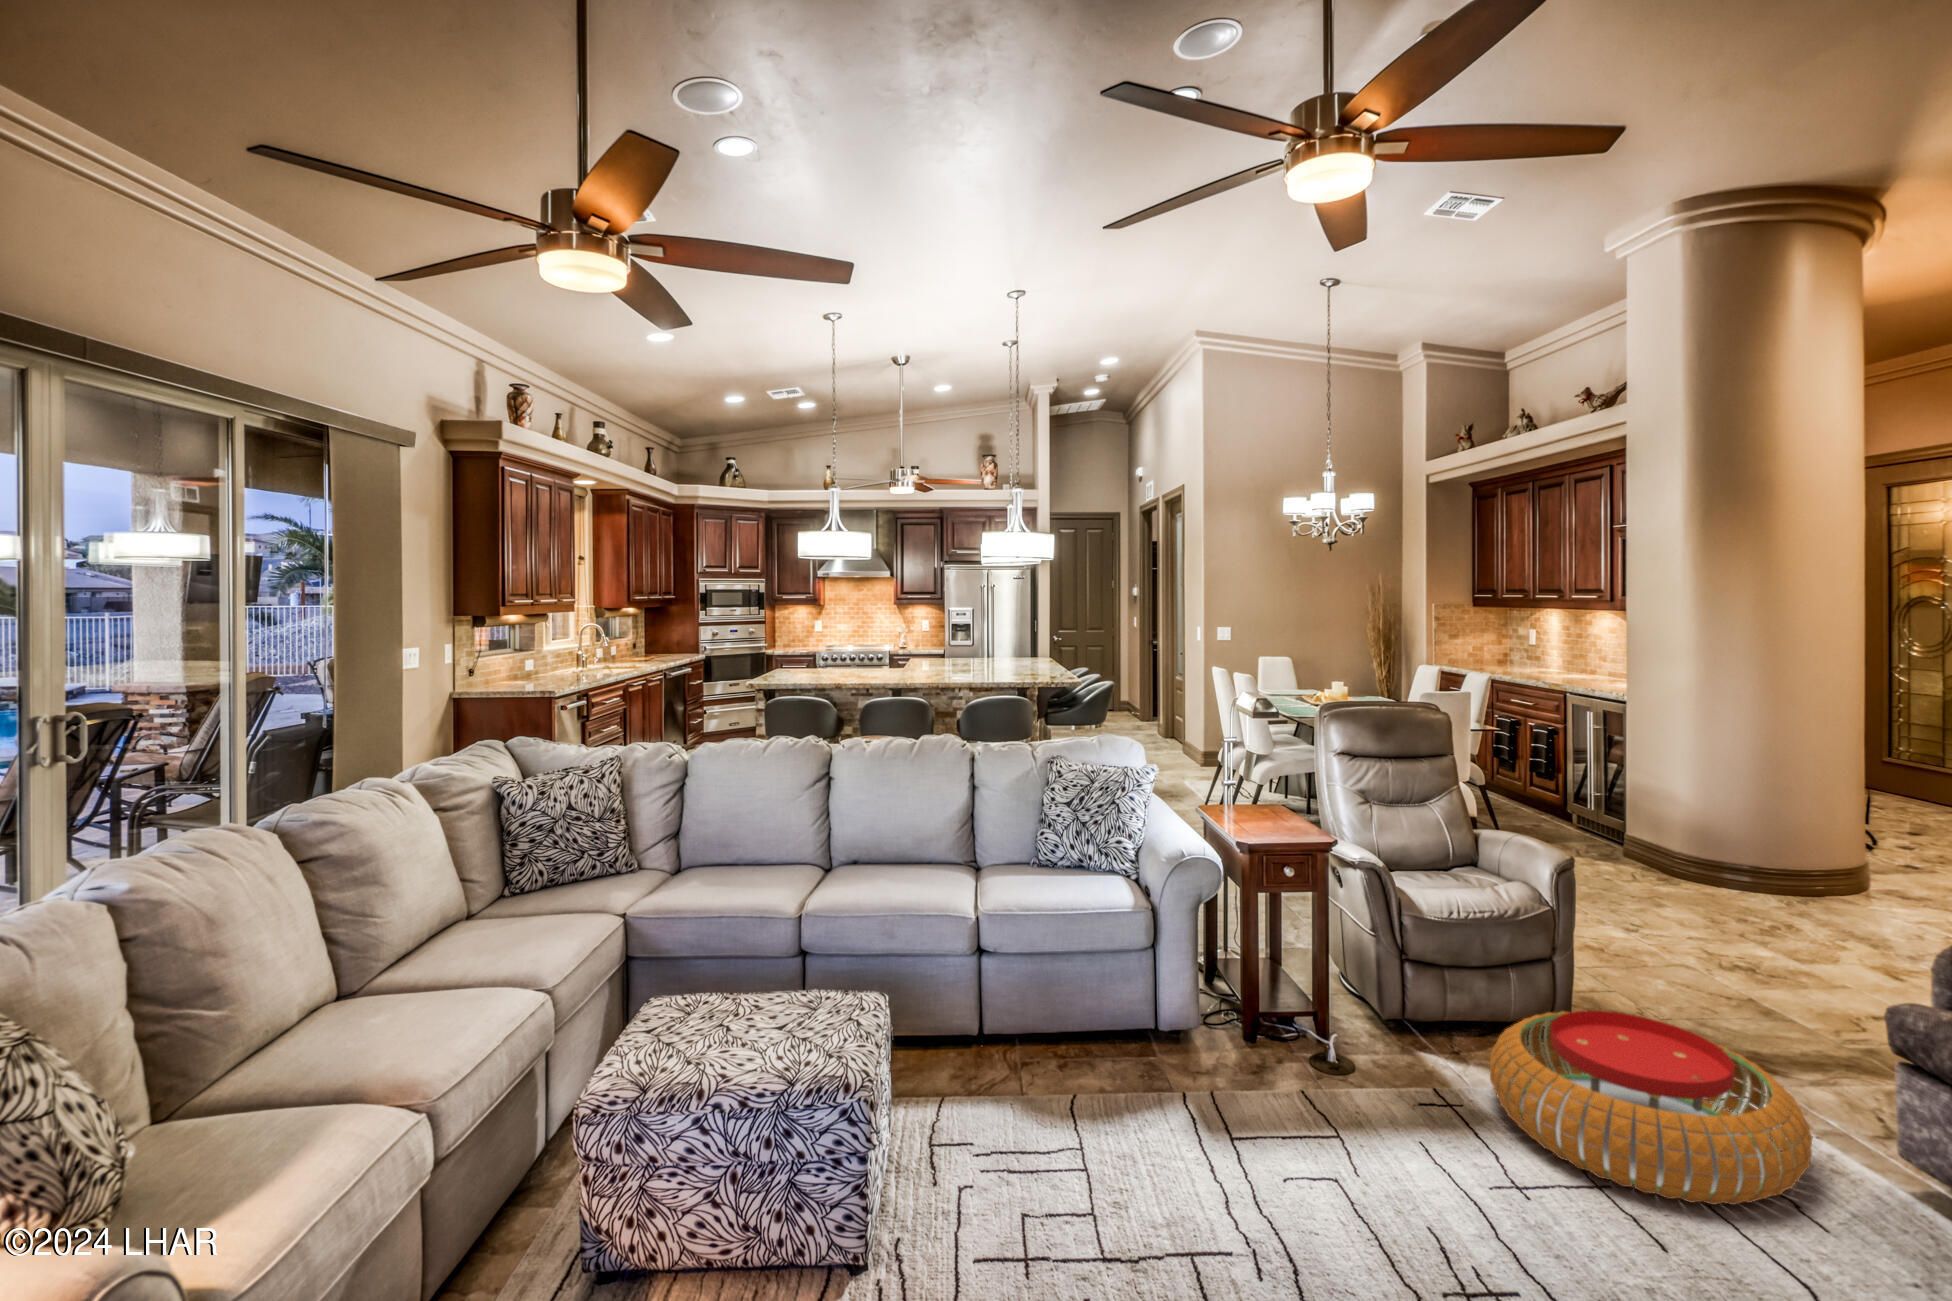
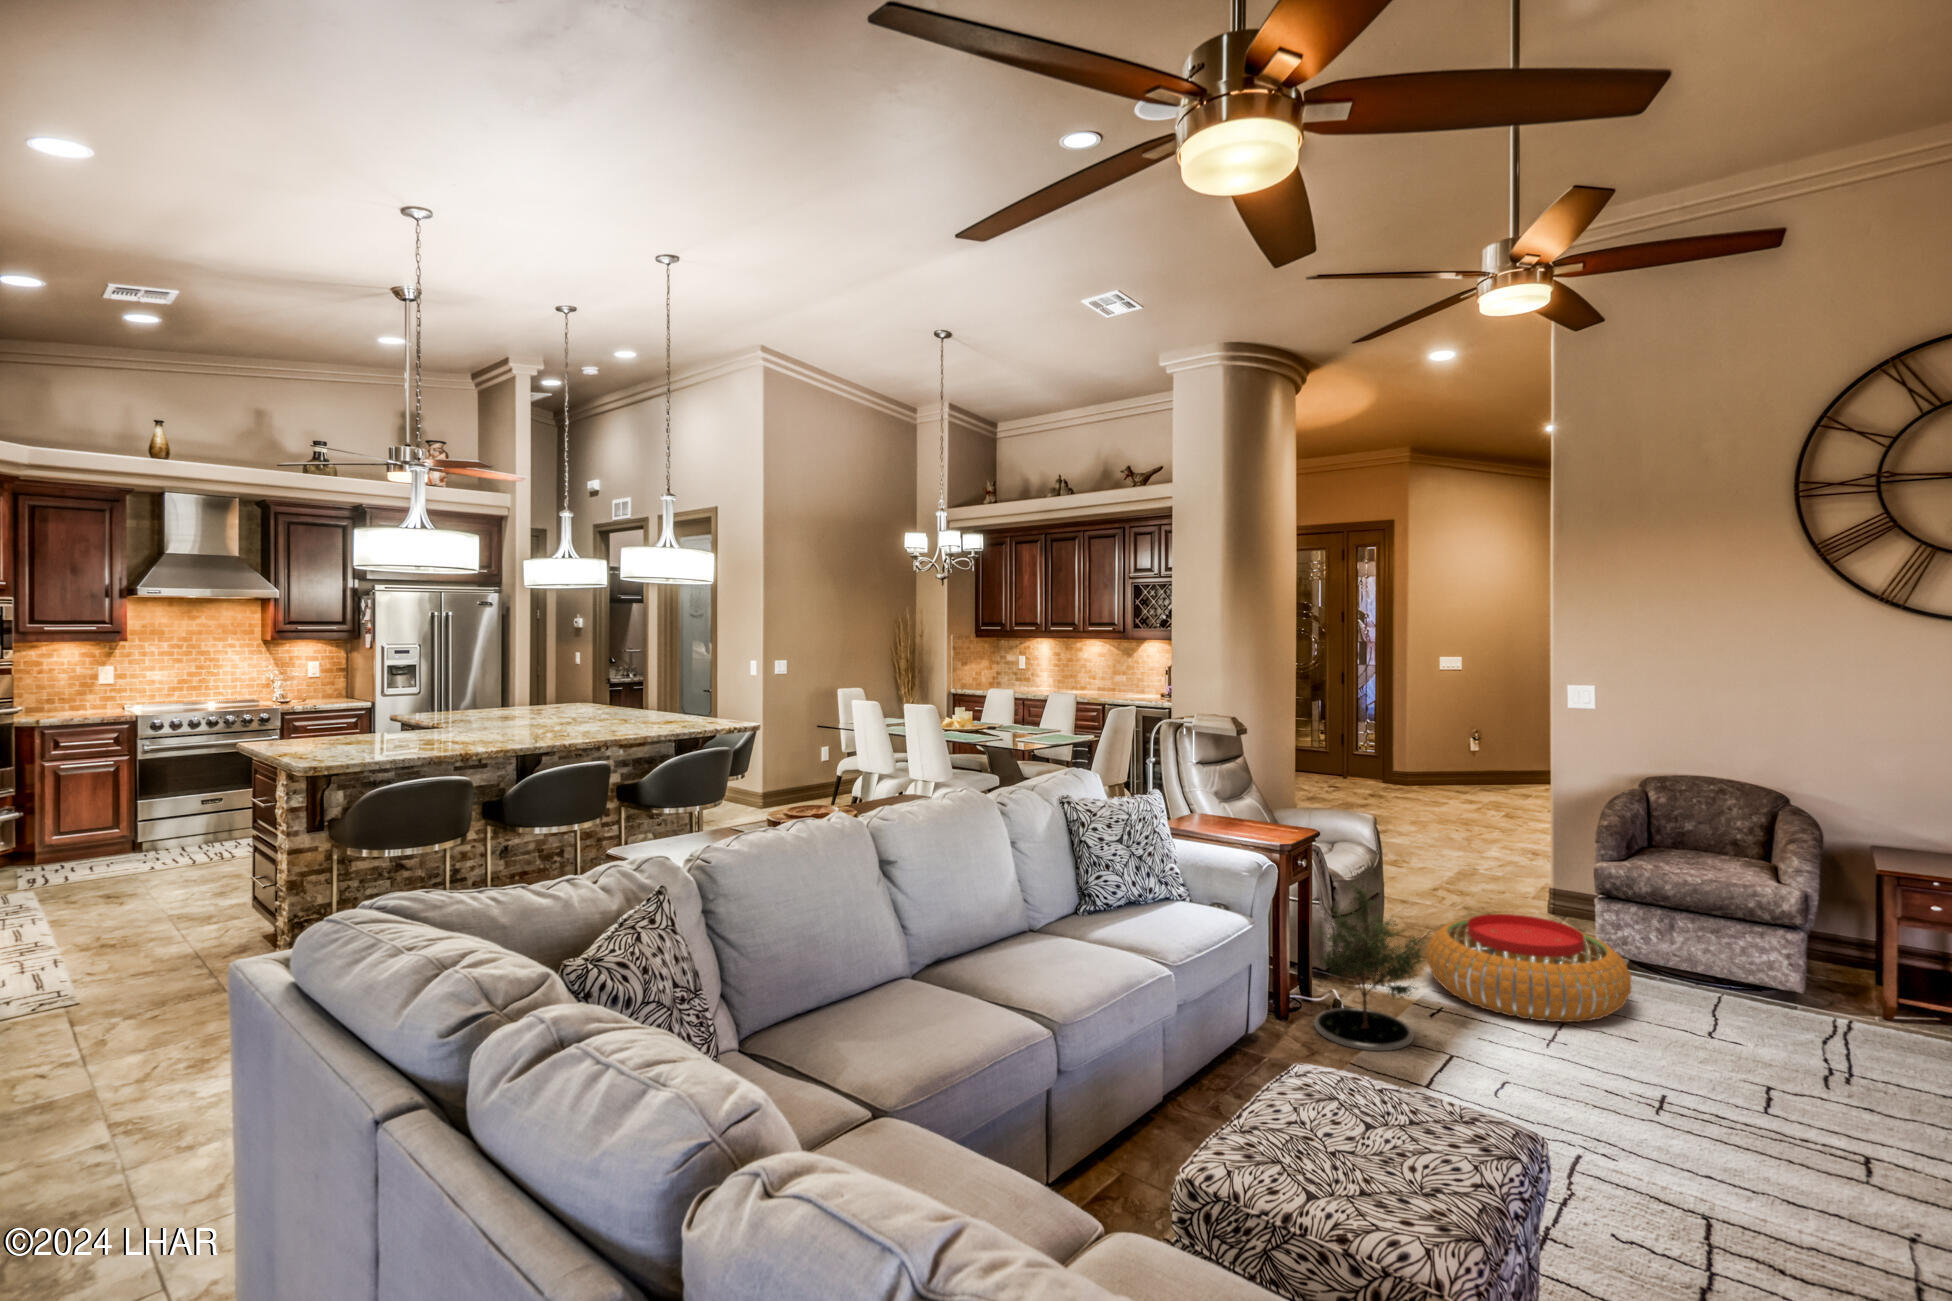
potted tree: none [1246,888,1373,1102] -> present [1314,879,1425,1051]

